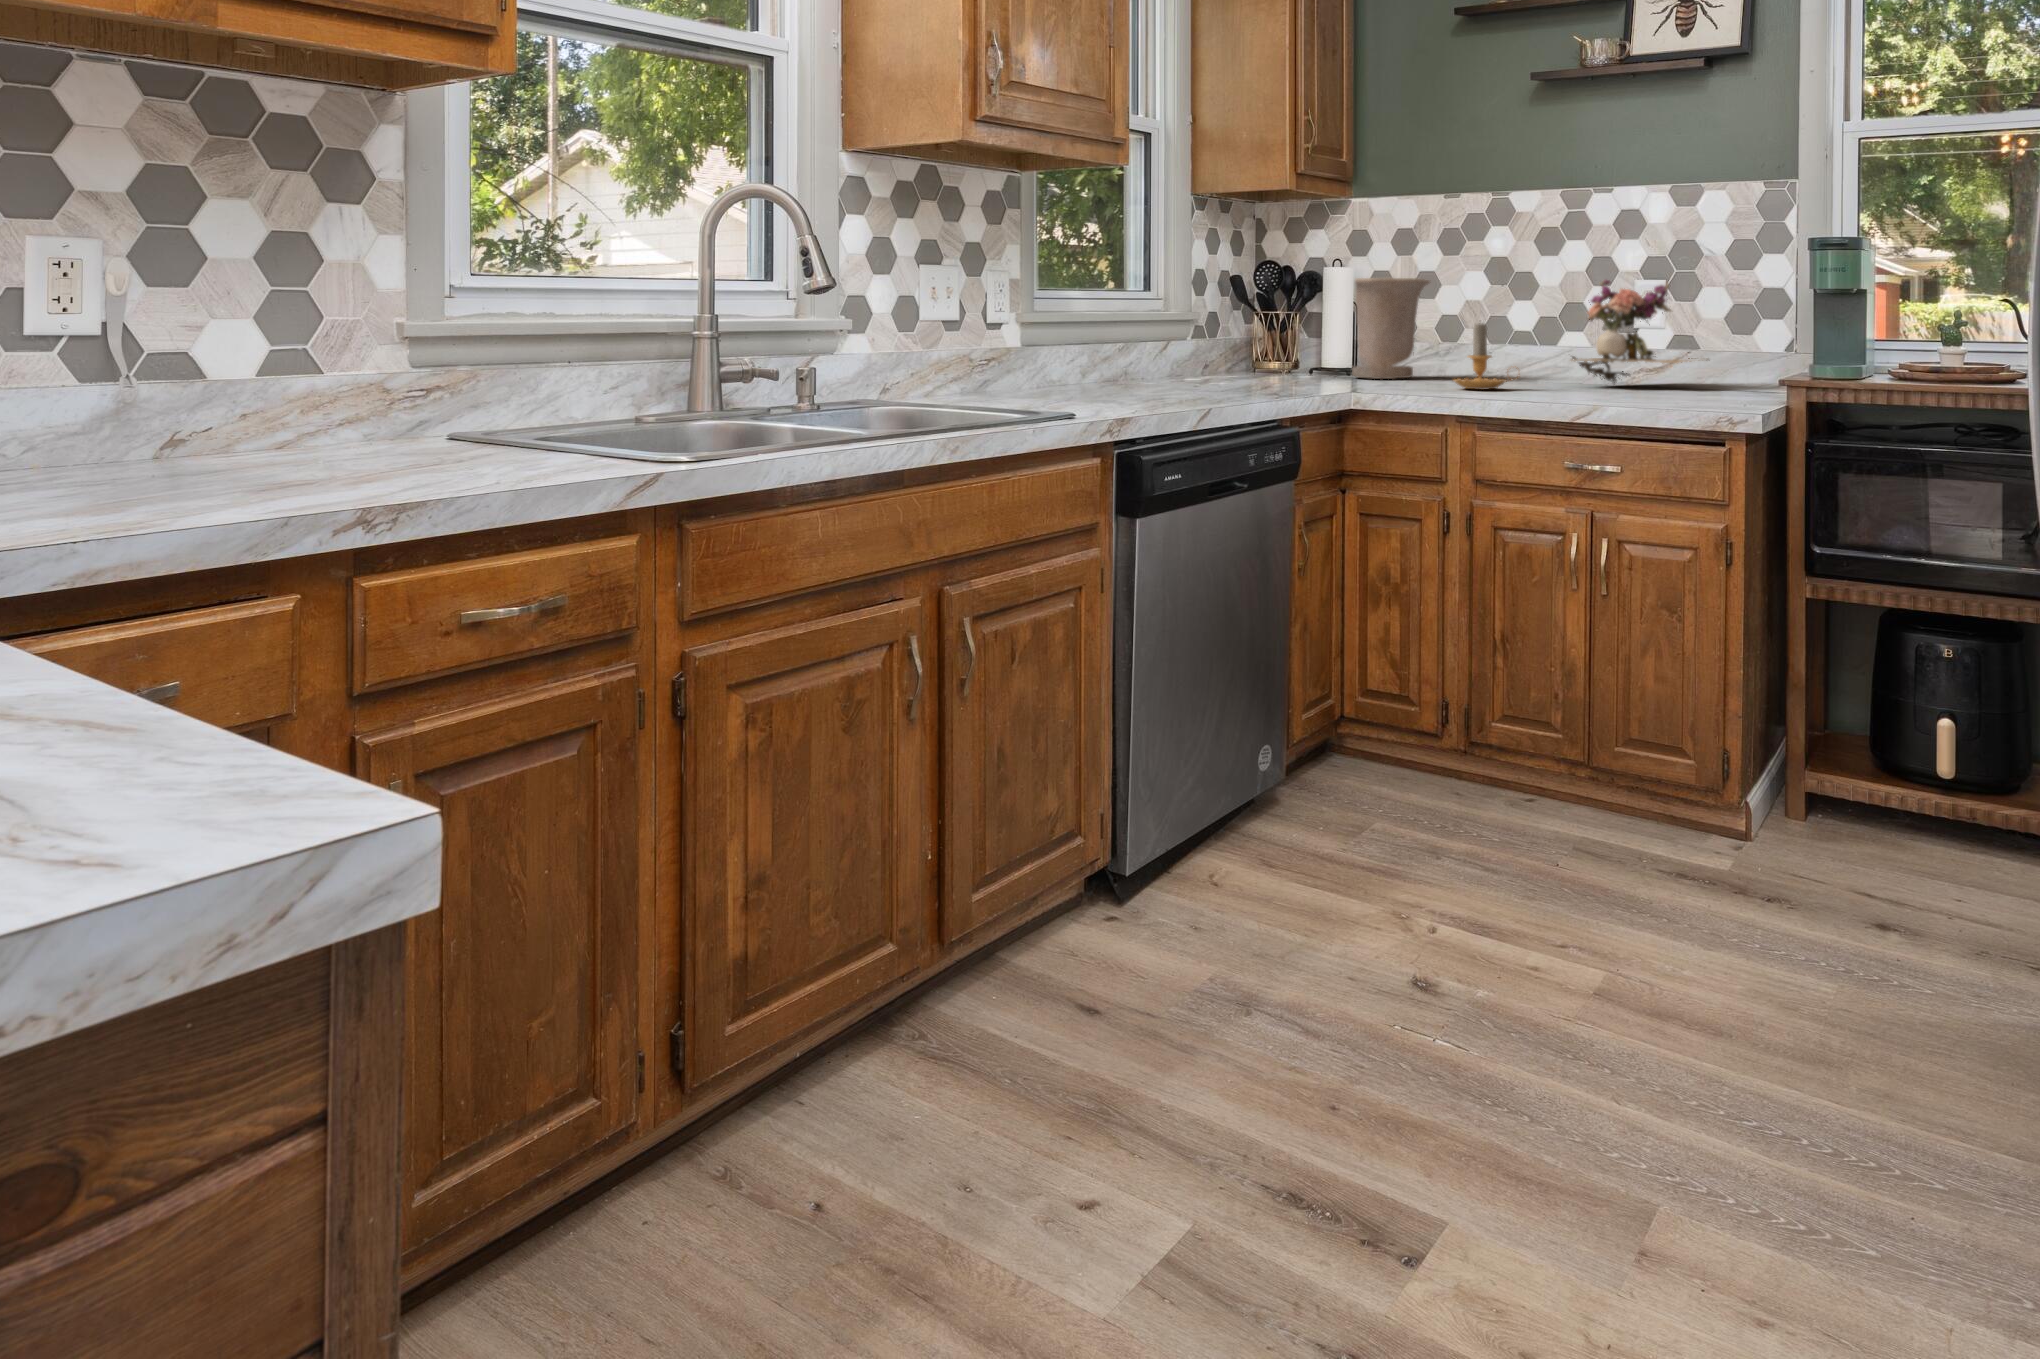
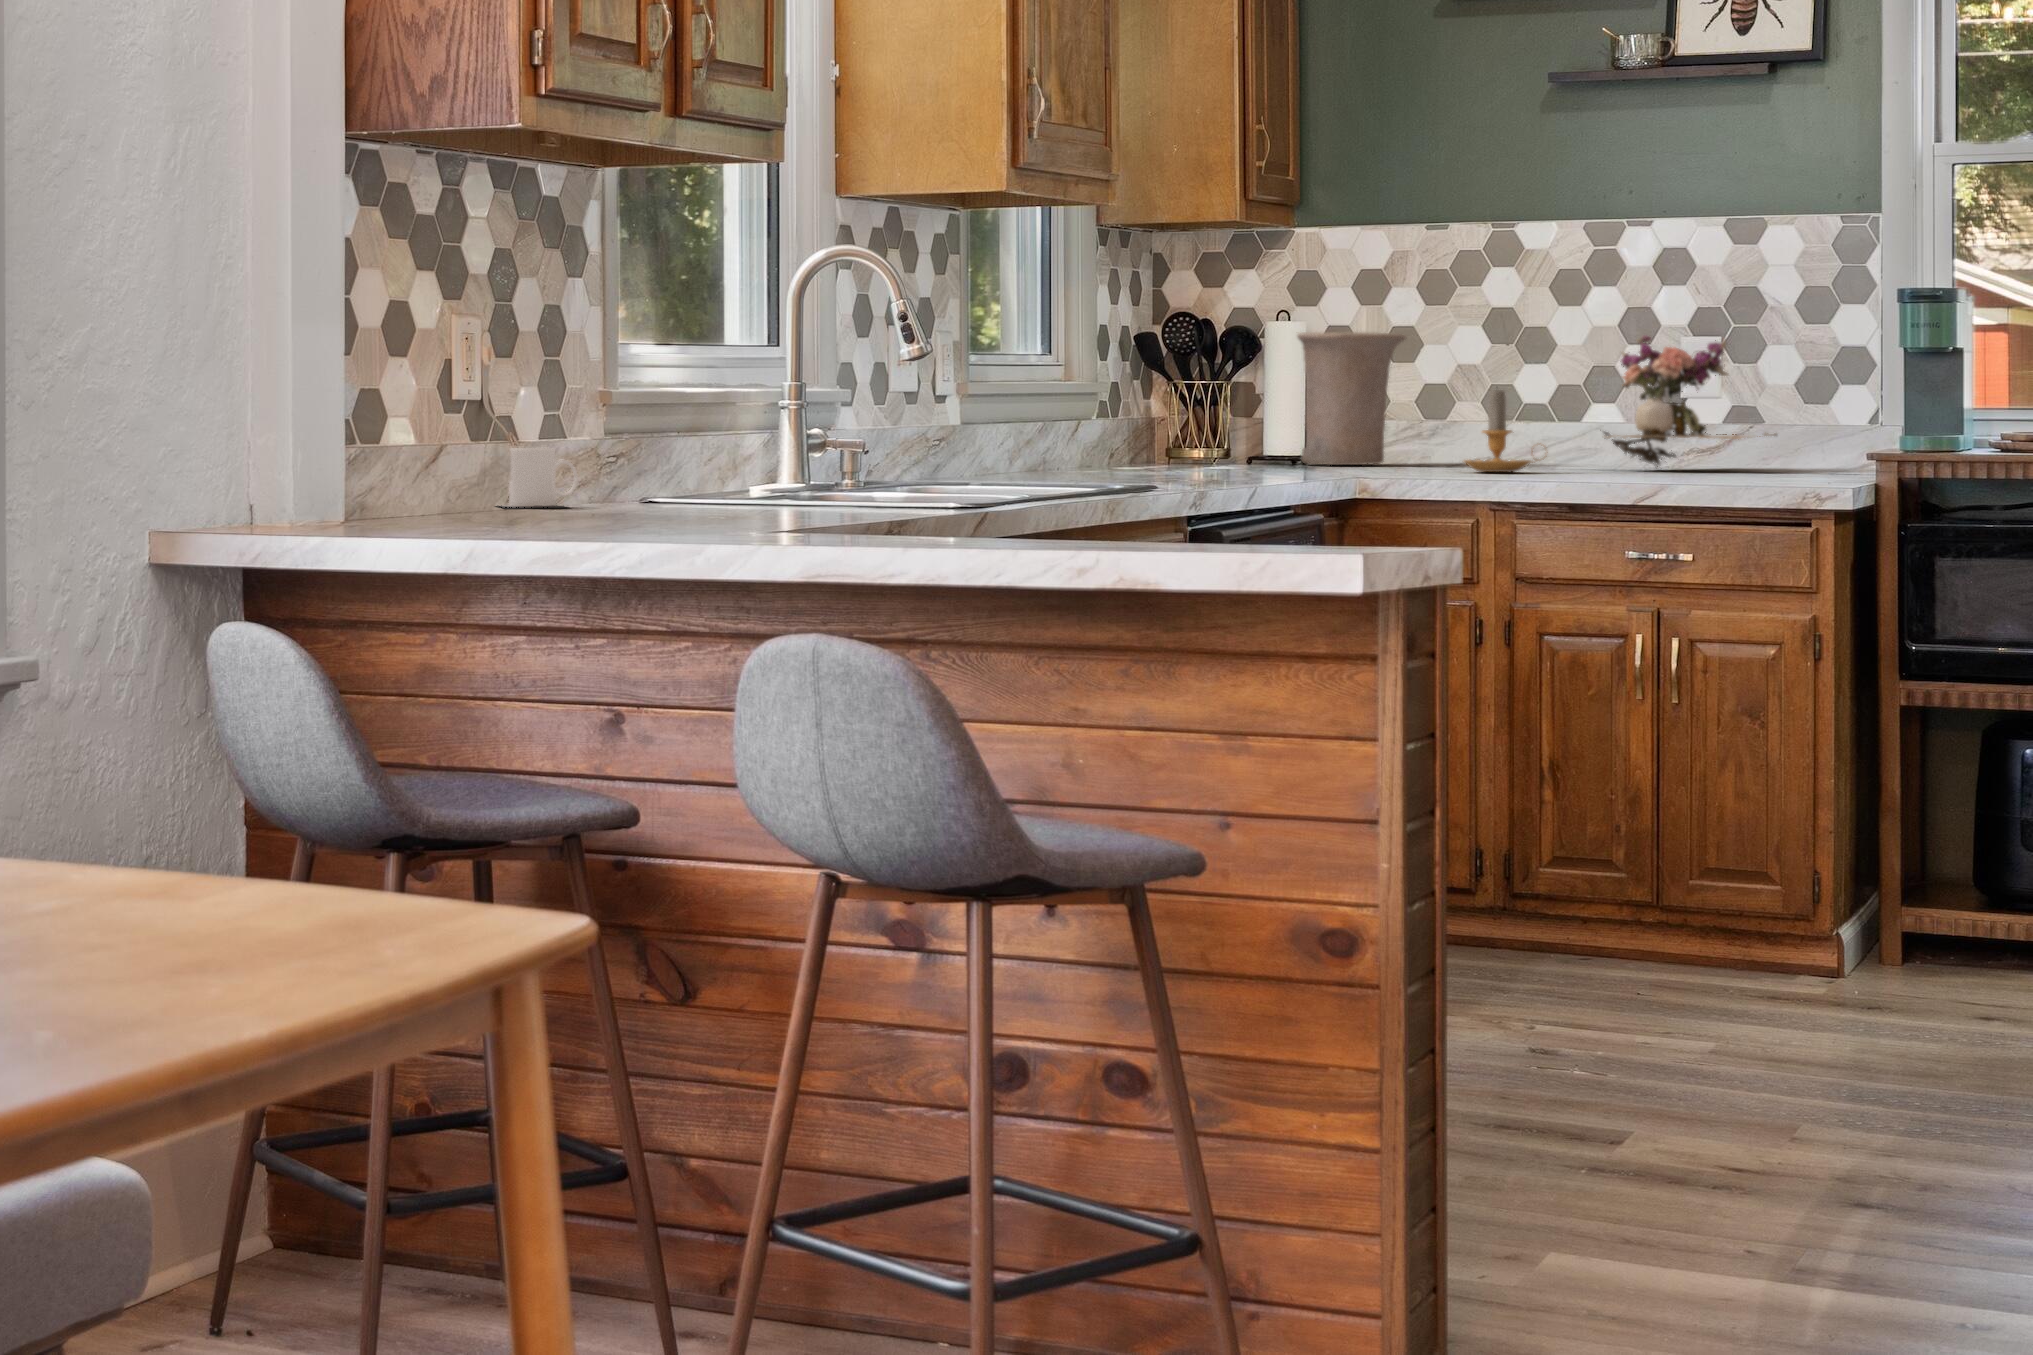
mug: none [219,394,340,461] -> present [508,448,578,507]

